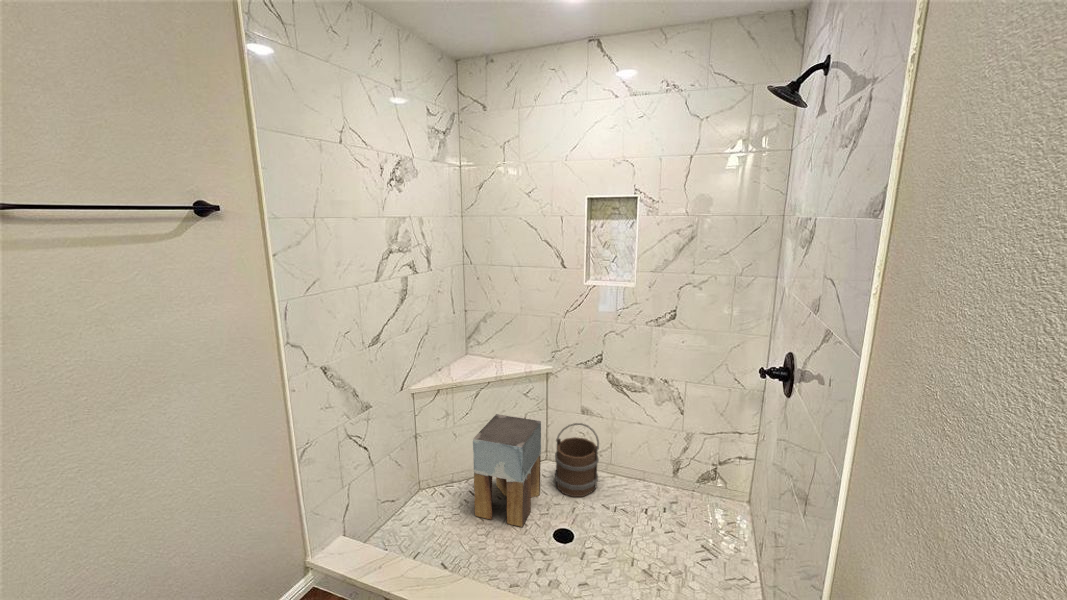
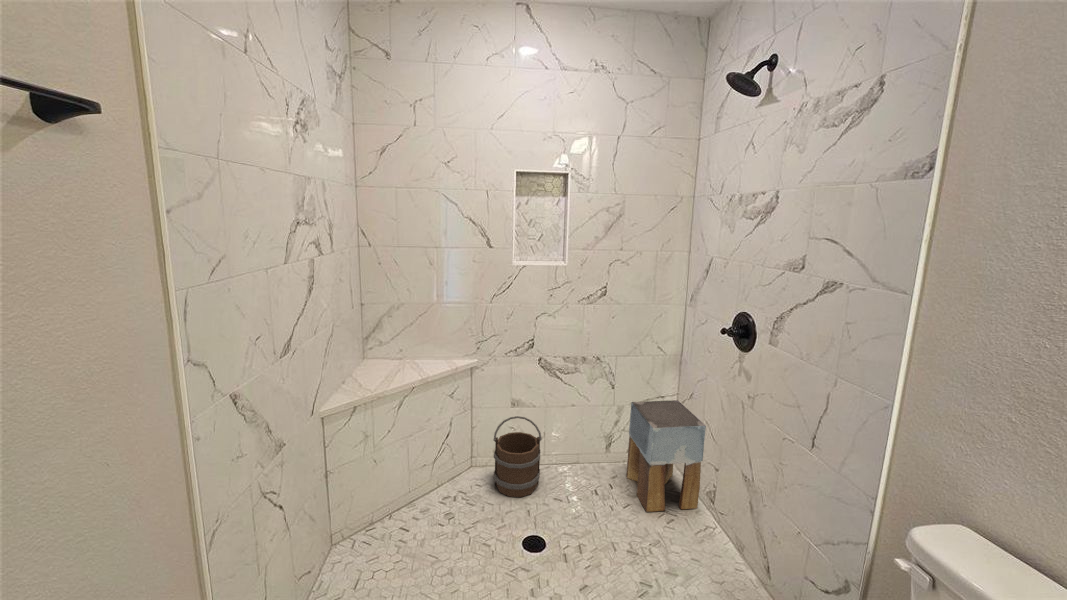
stool: present [473,414,541,527] -> present [626,400,706,512]

